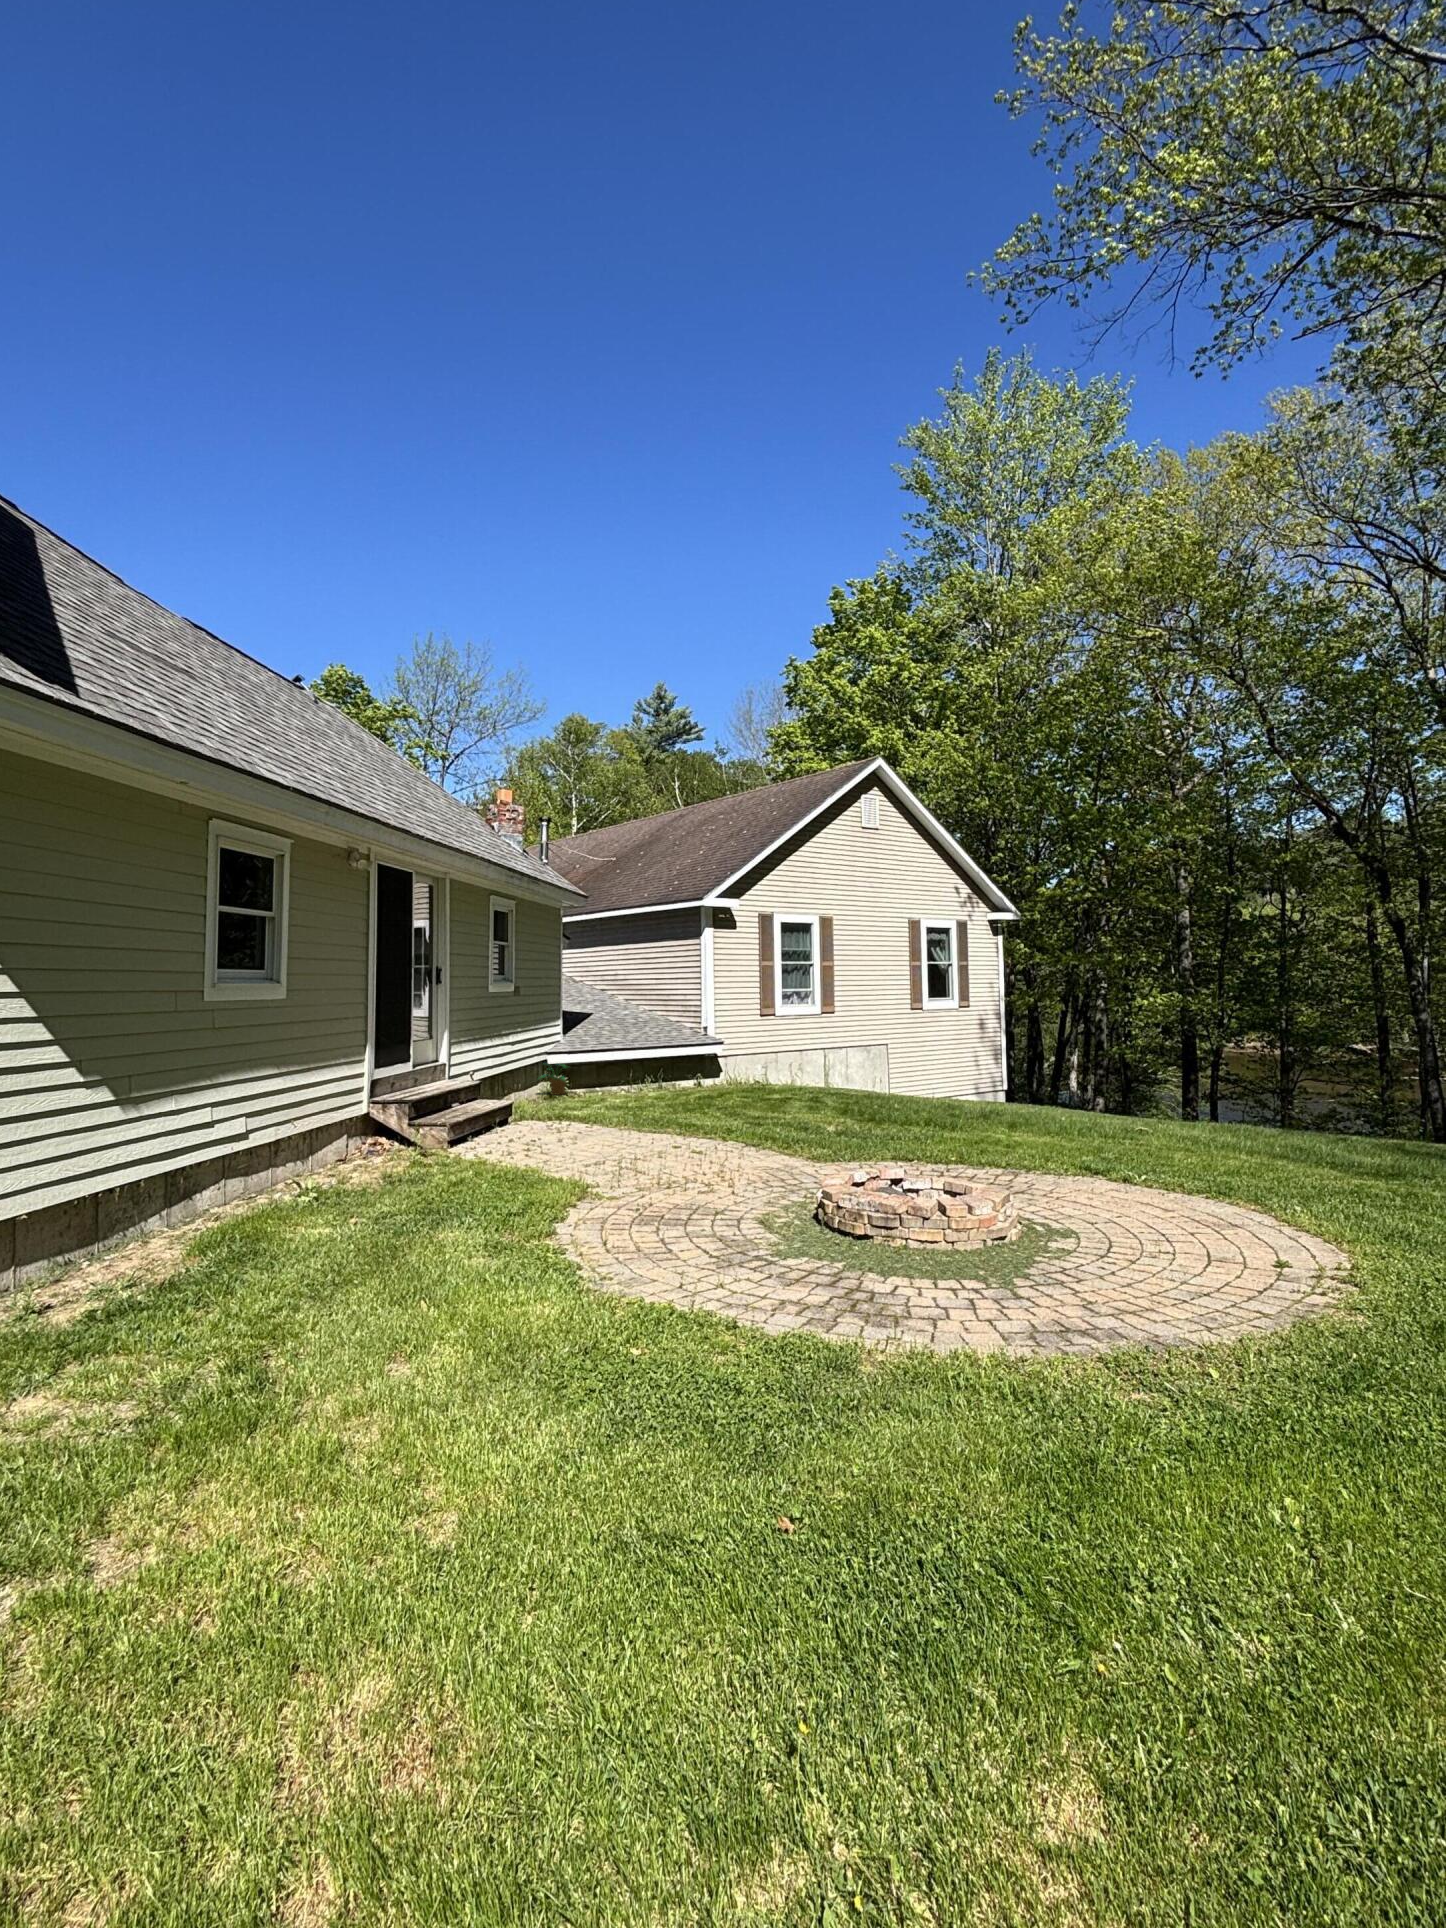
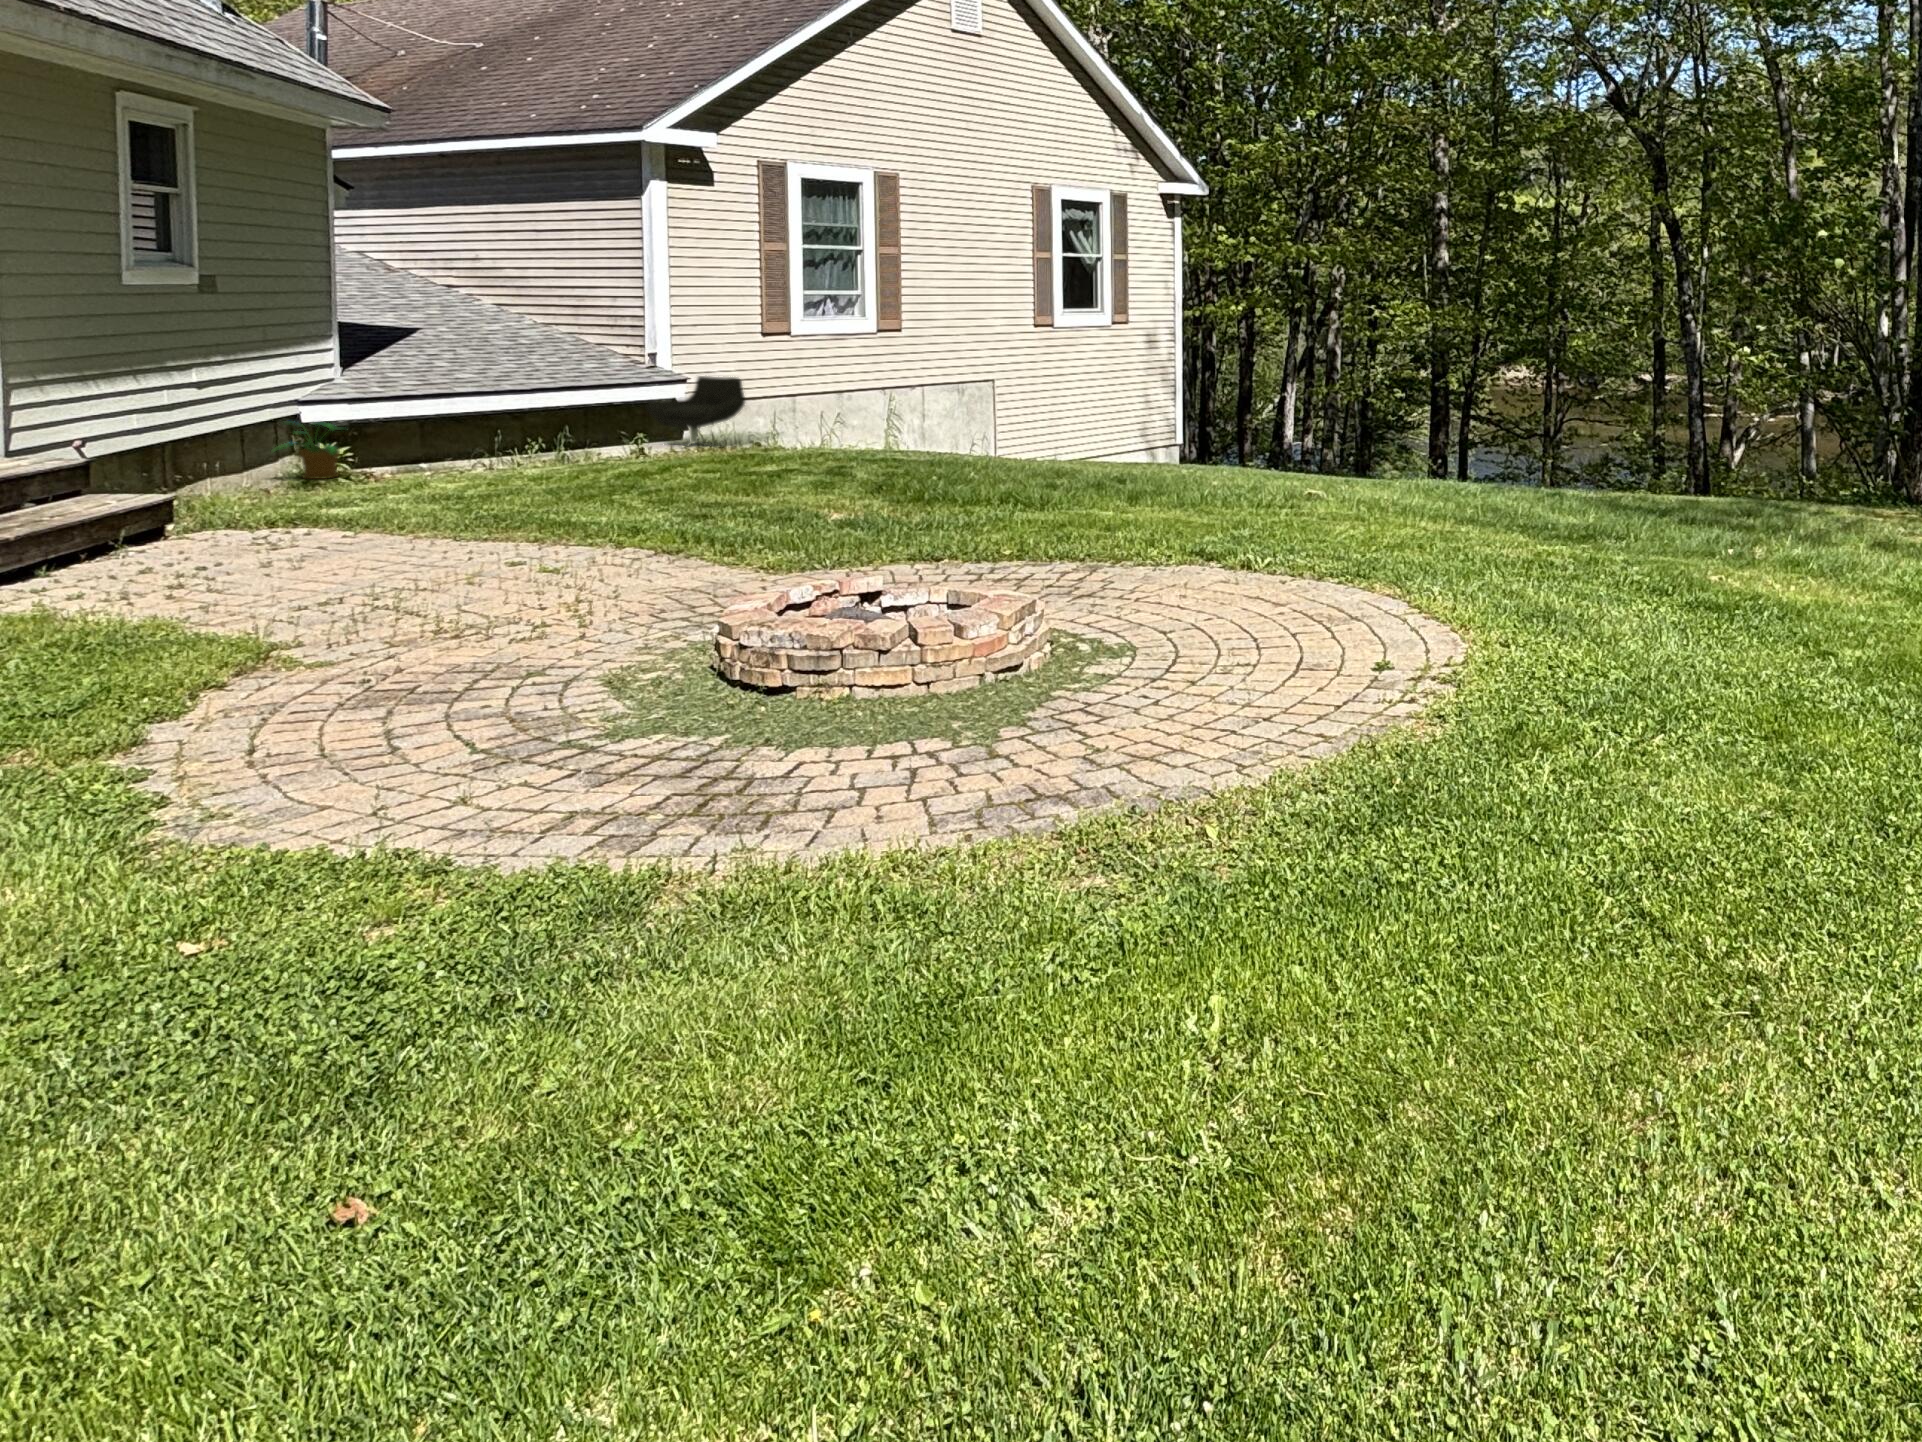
lounge chair: none [703,1040,754,1084] -> present [645,376,745,444]

